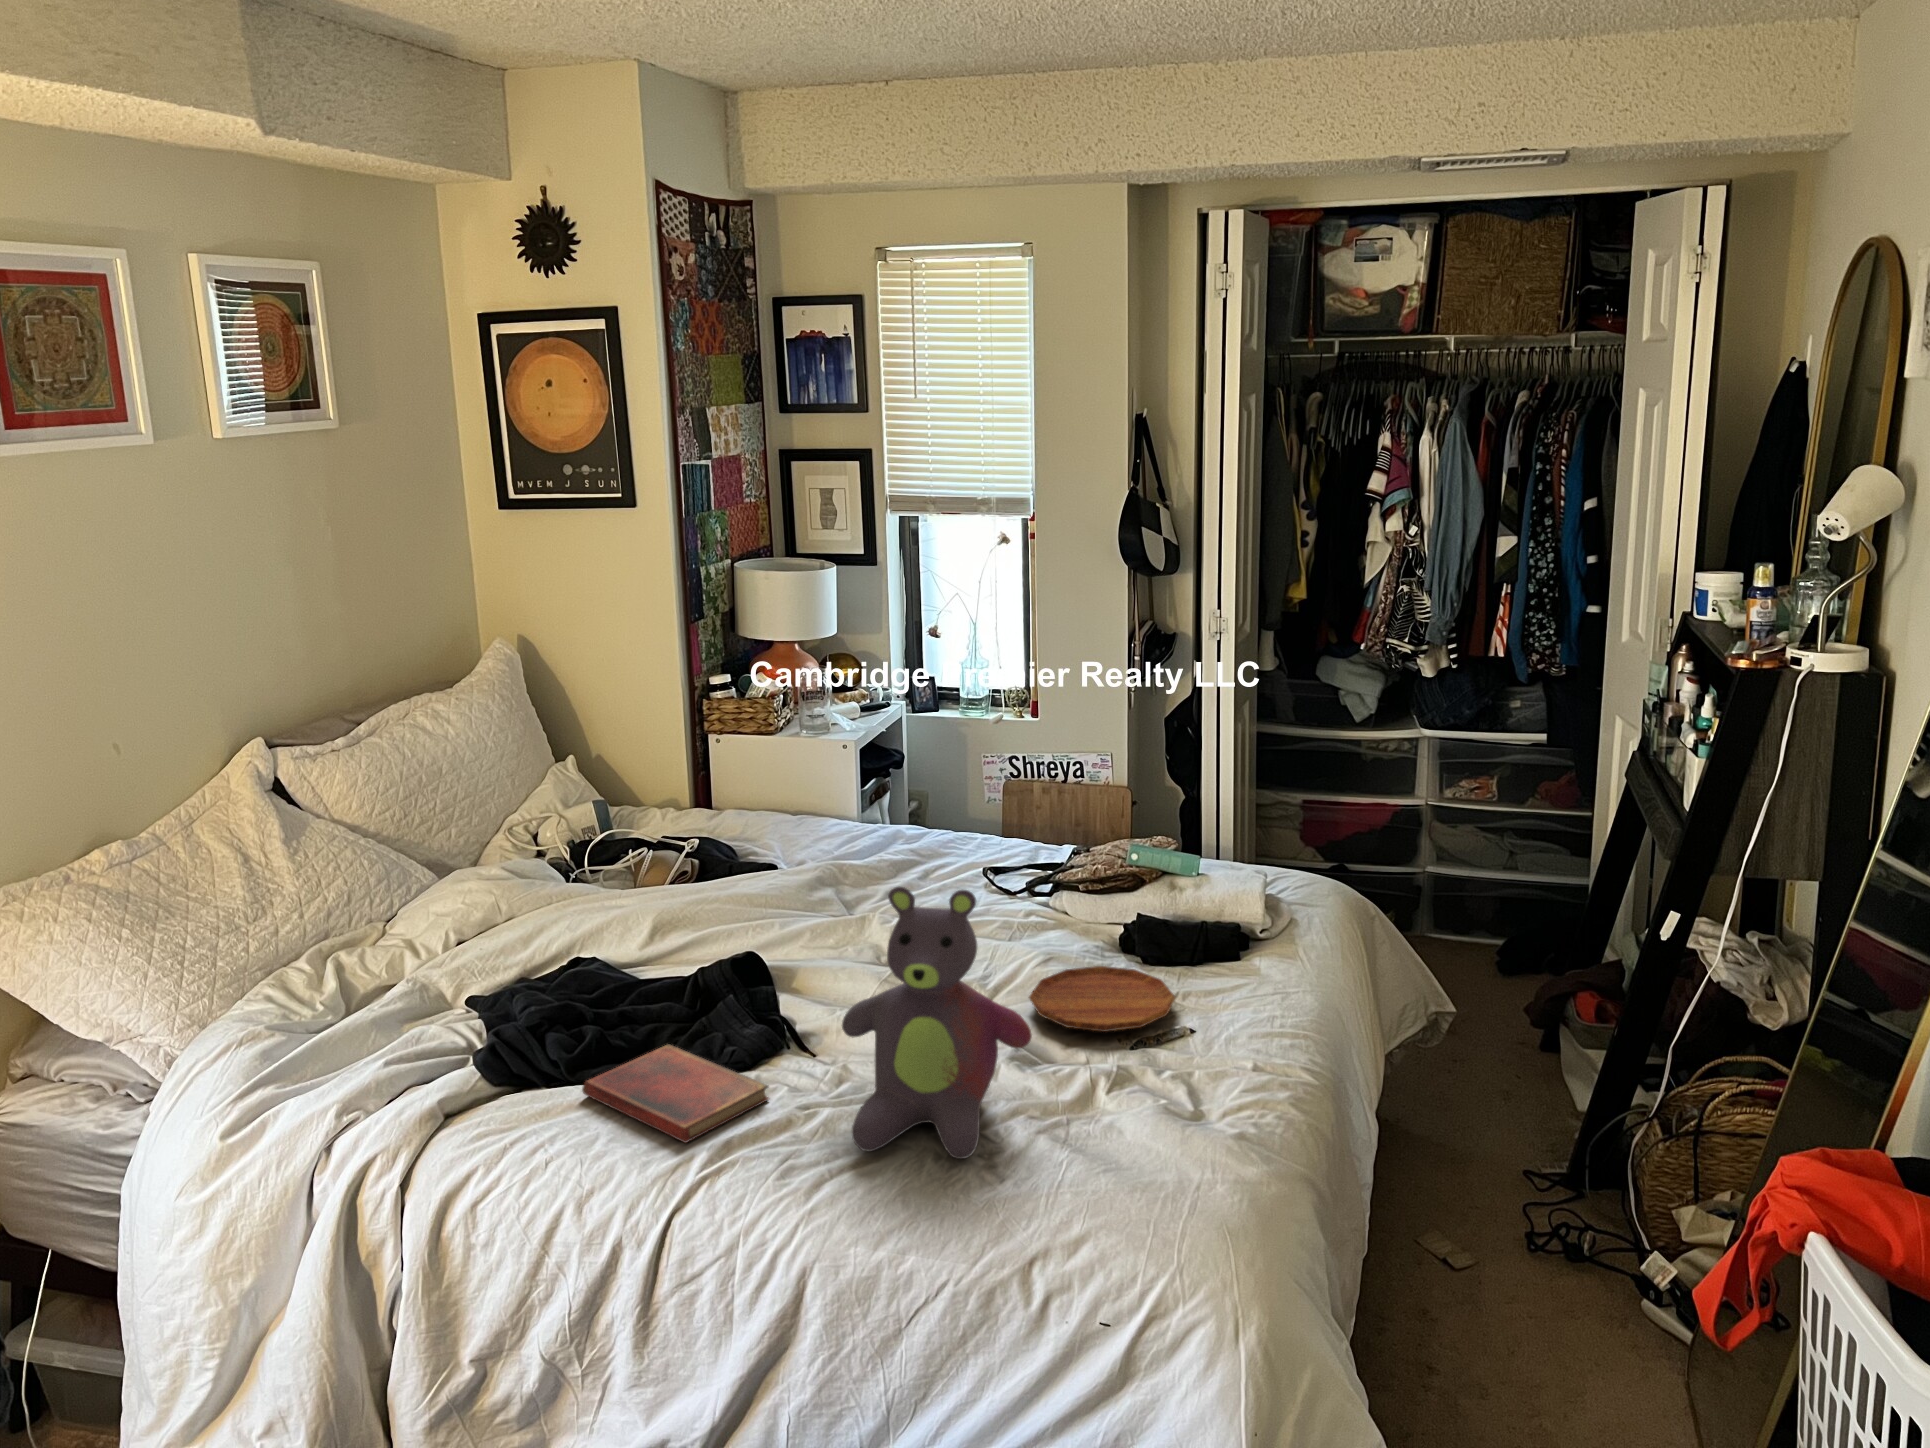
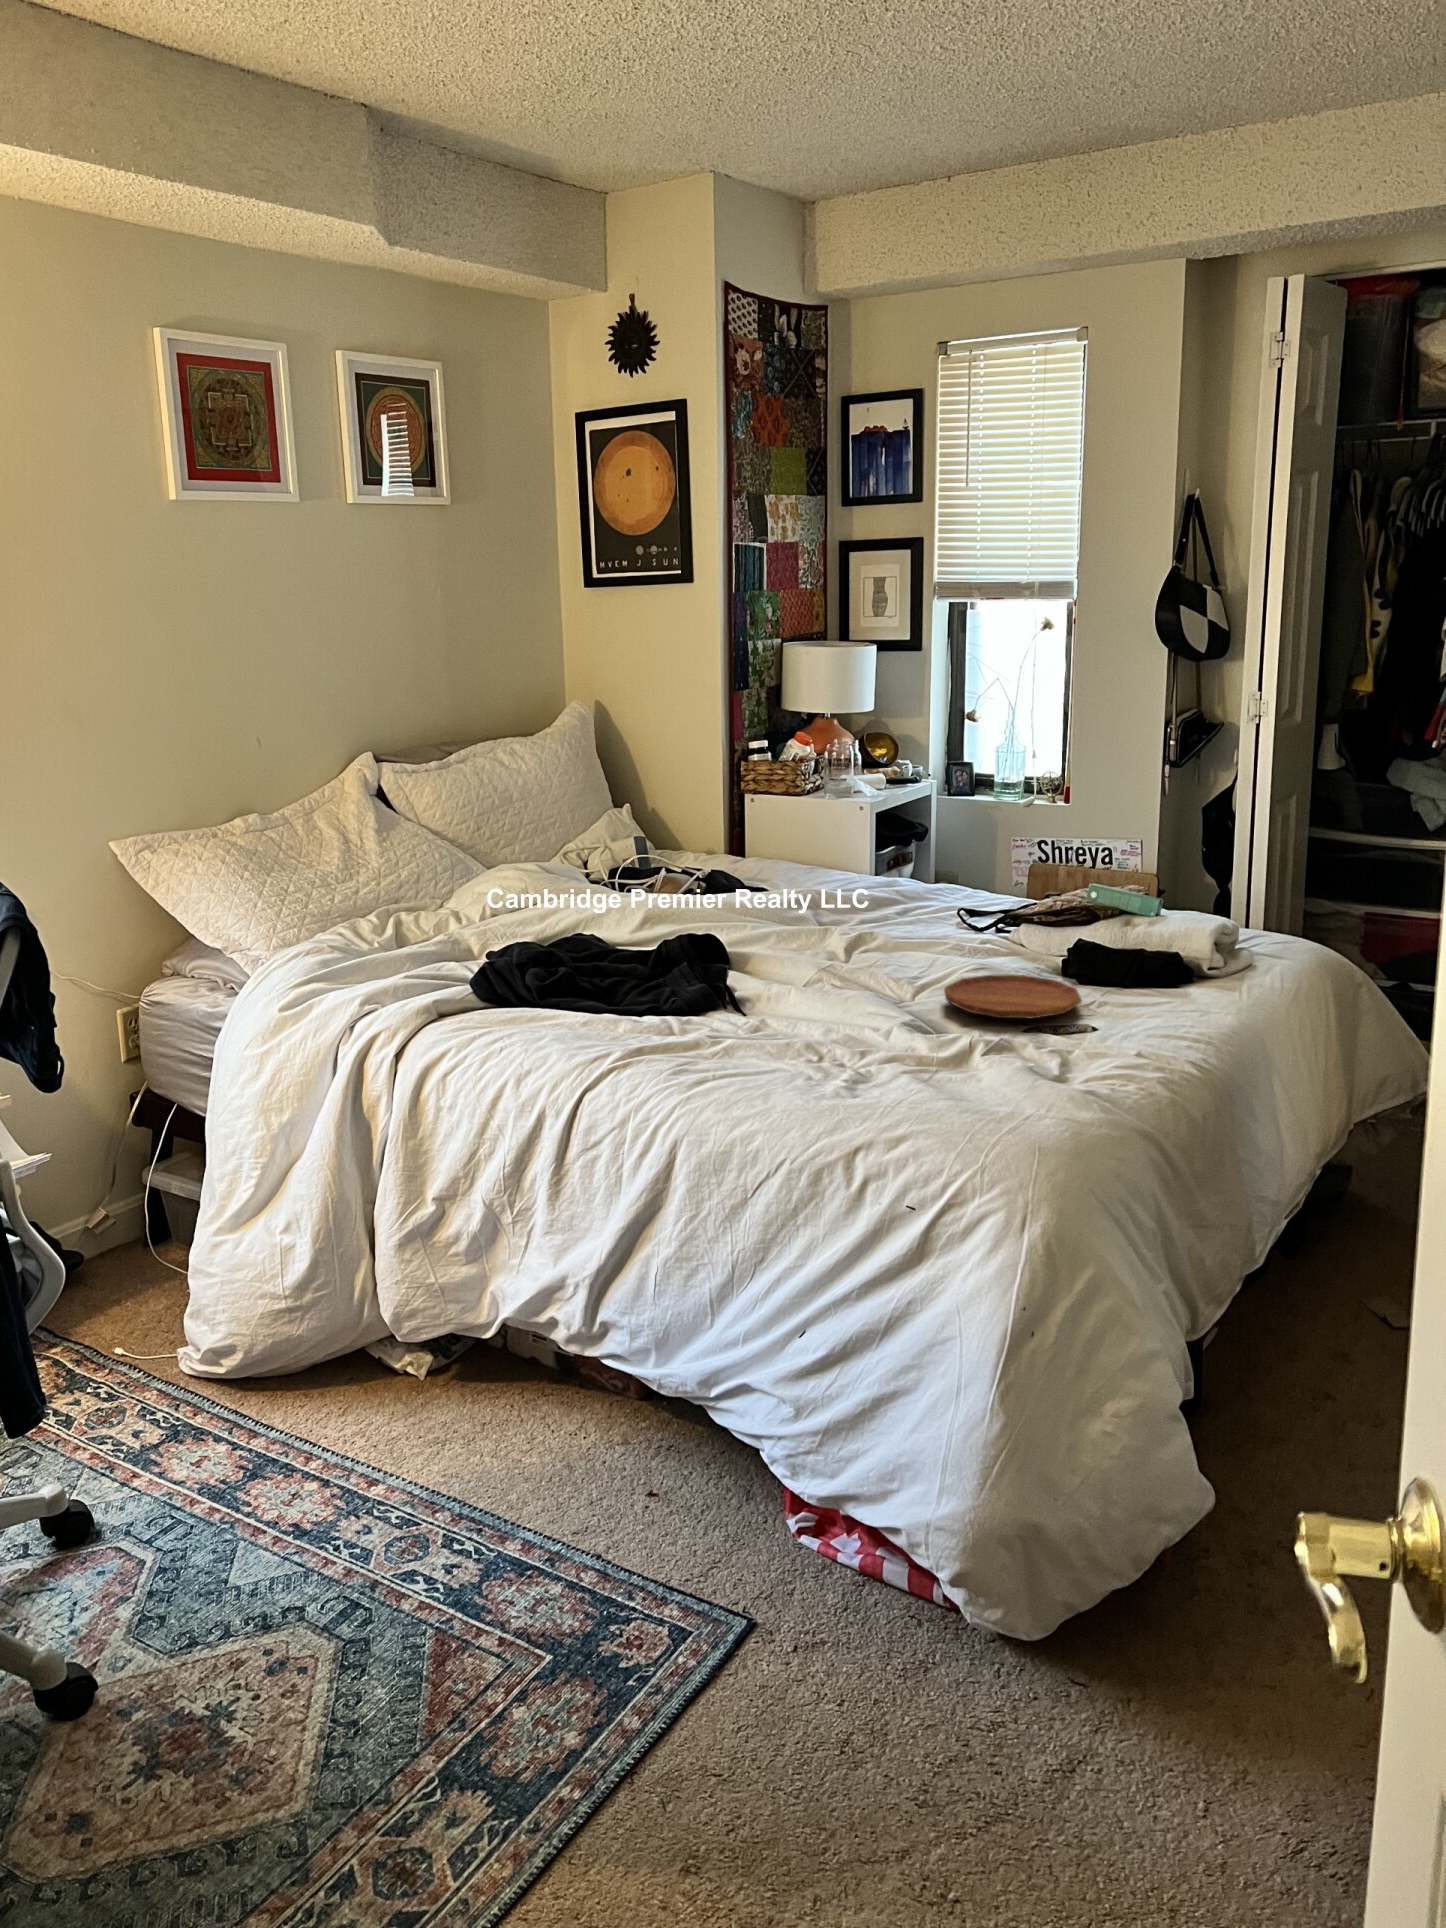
stuffed bear: present [842,887,1032,1159] -> none [737,848,907,1080]
diary: present [582,1044,769,1143] -> none [545,990,689,1049]

